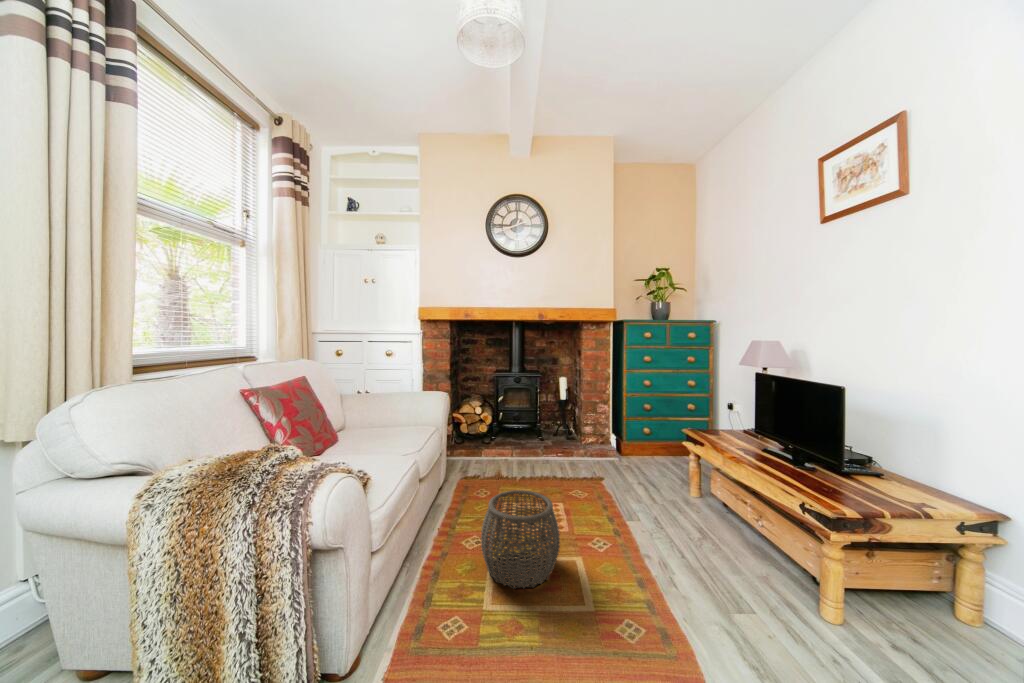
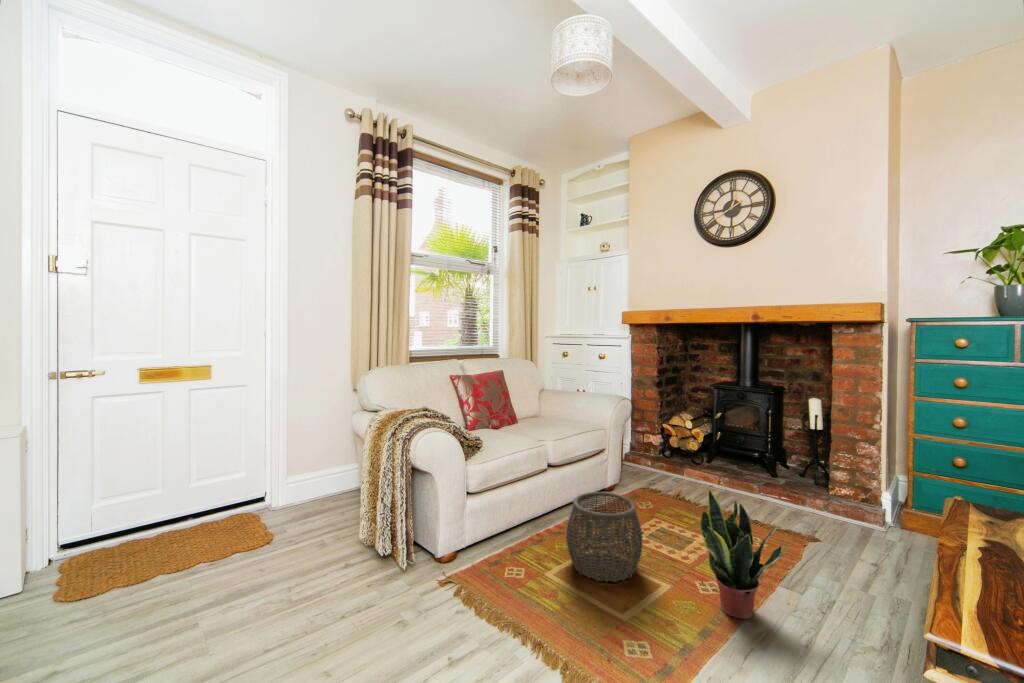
potted plant: none [599,463,664,563] -> present [700,490,782,619]

